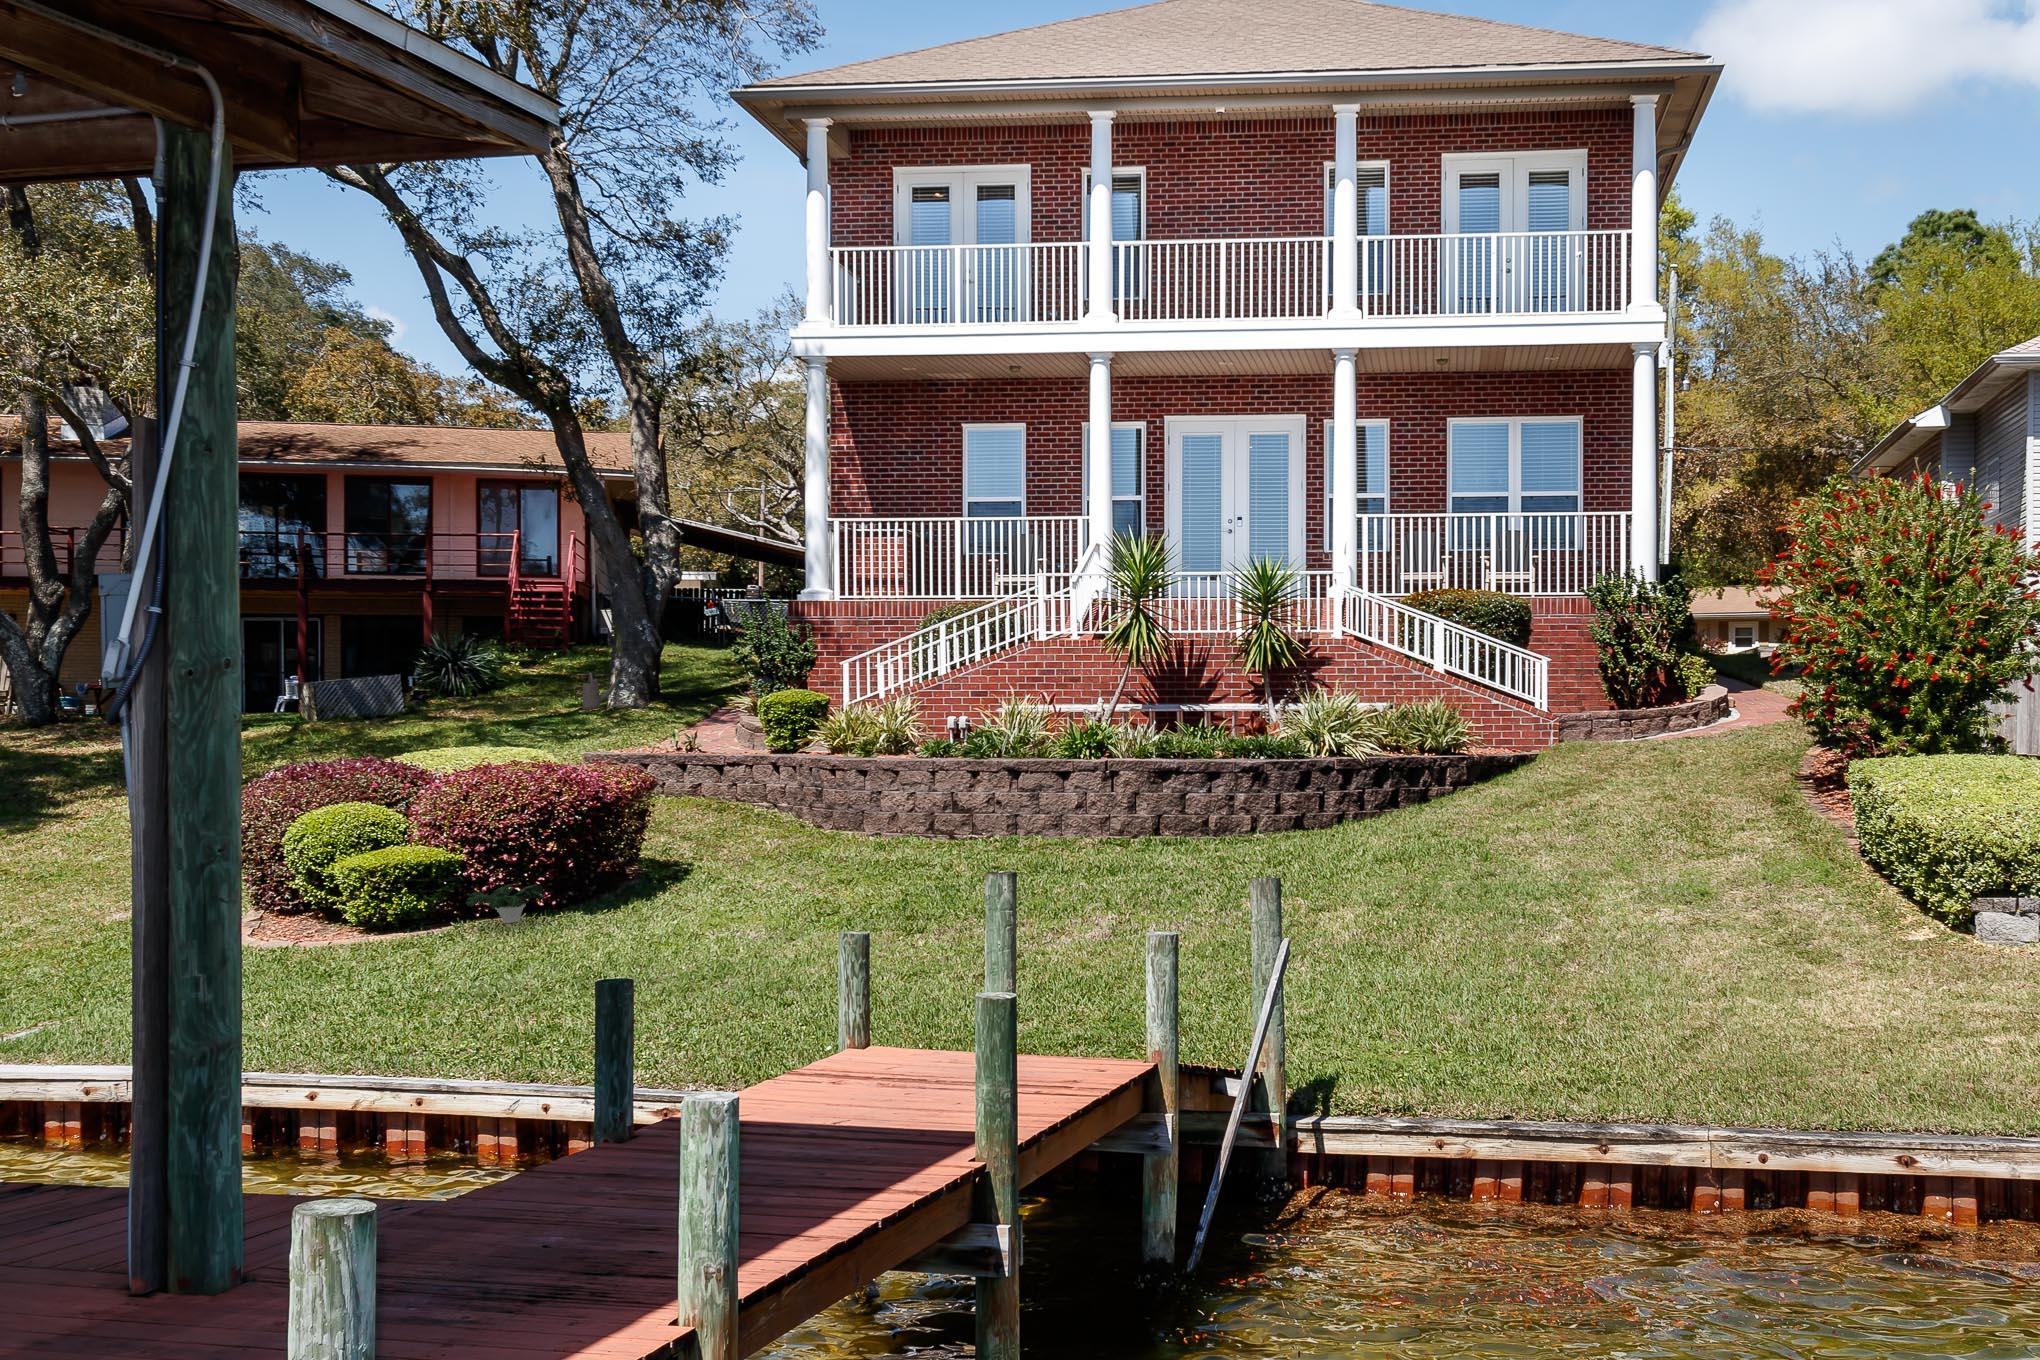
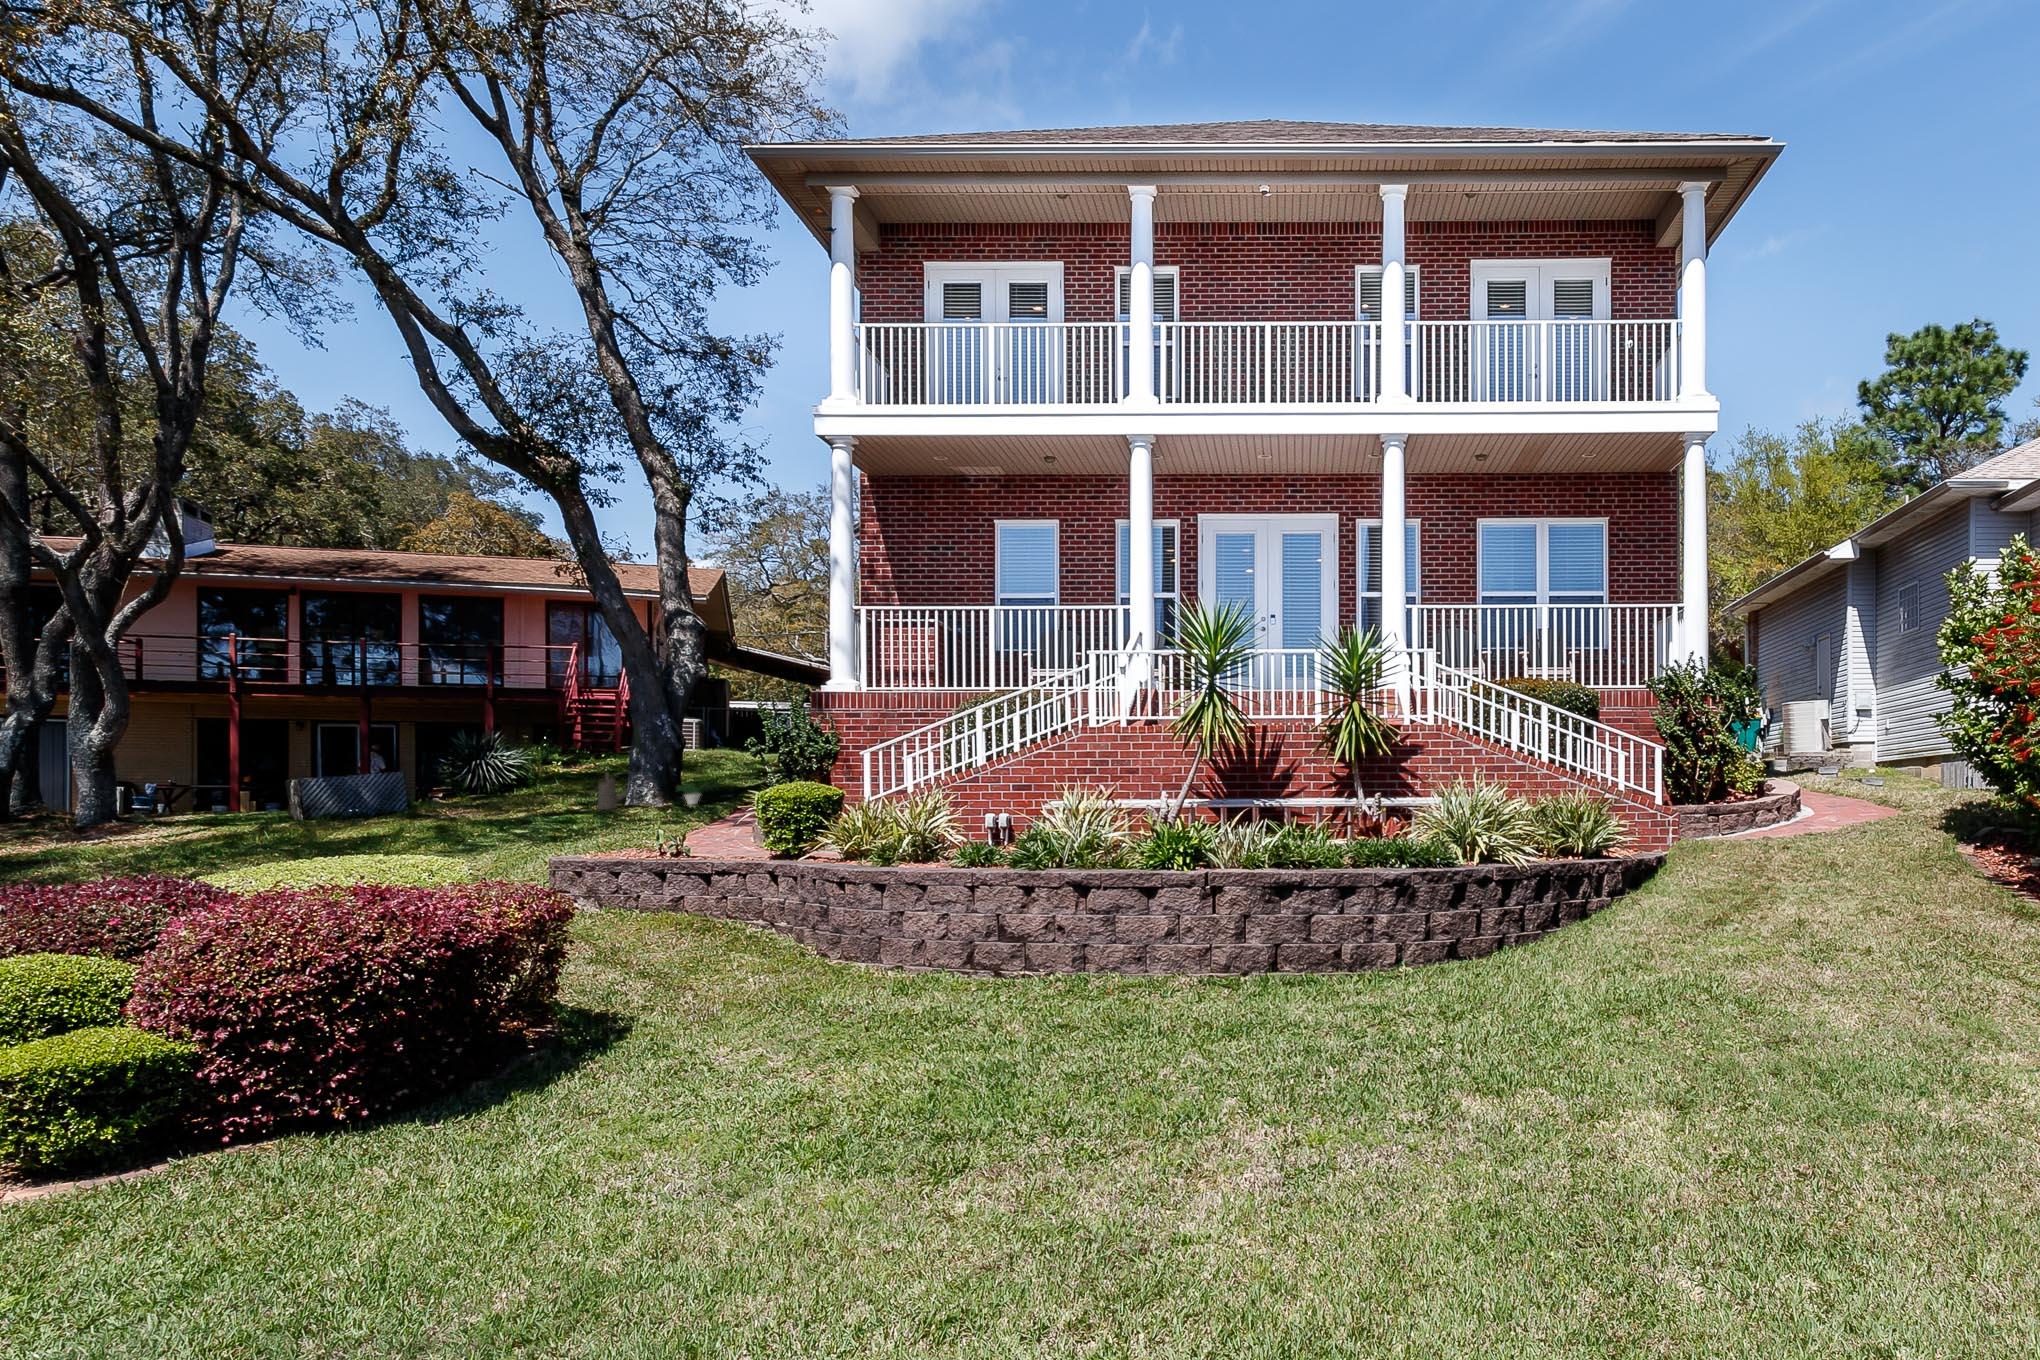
potted plant: present [466,884,545,923] -> present [677,783,715,804]

